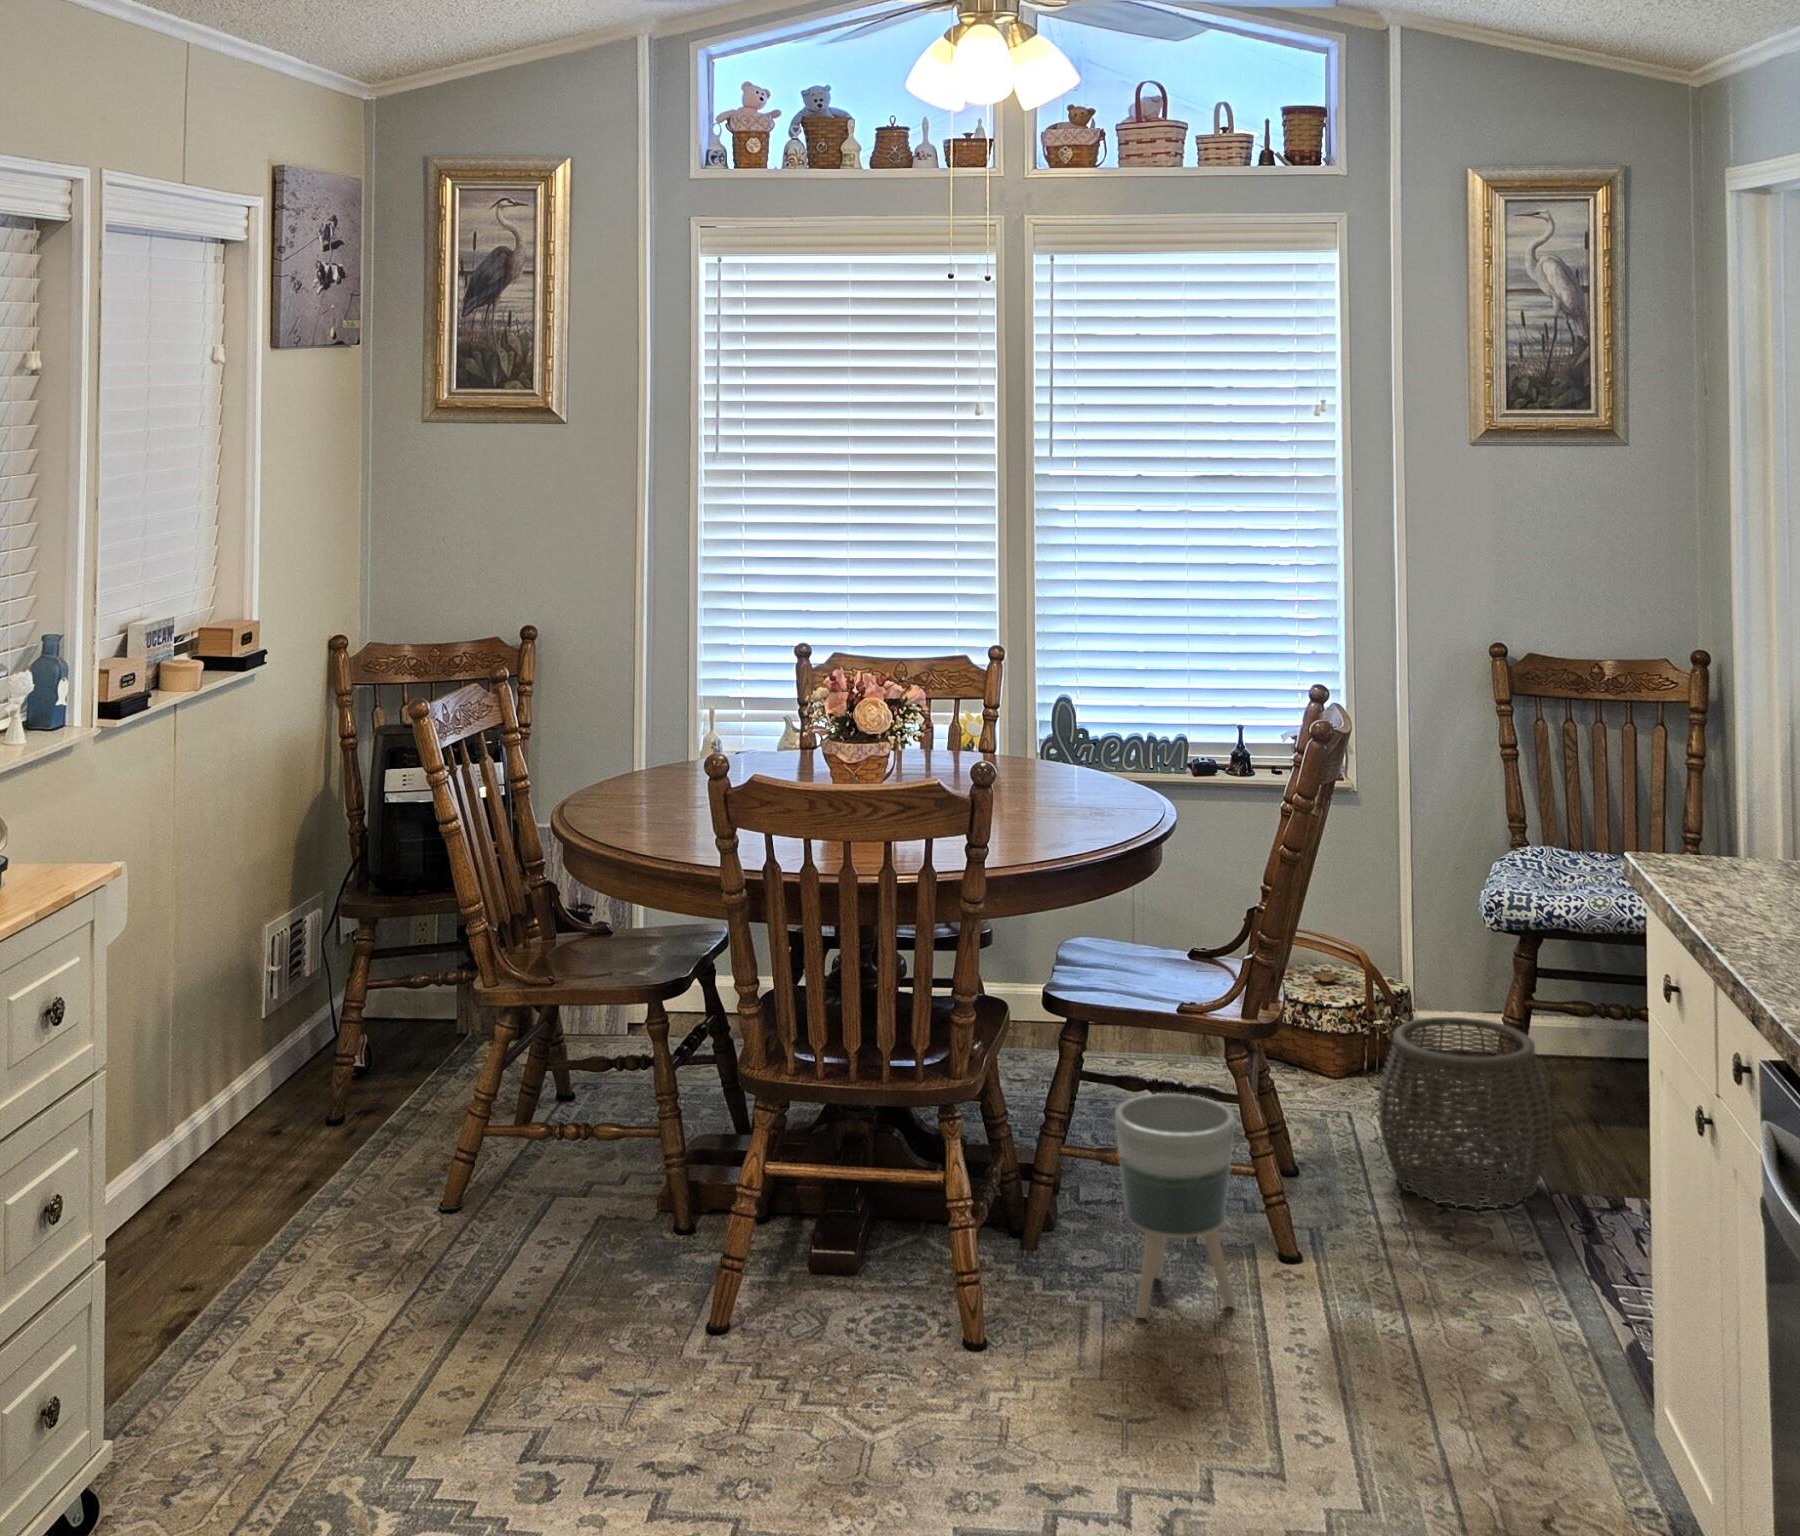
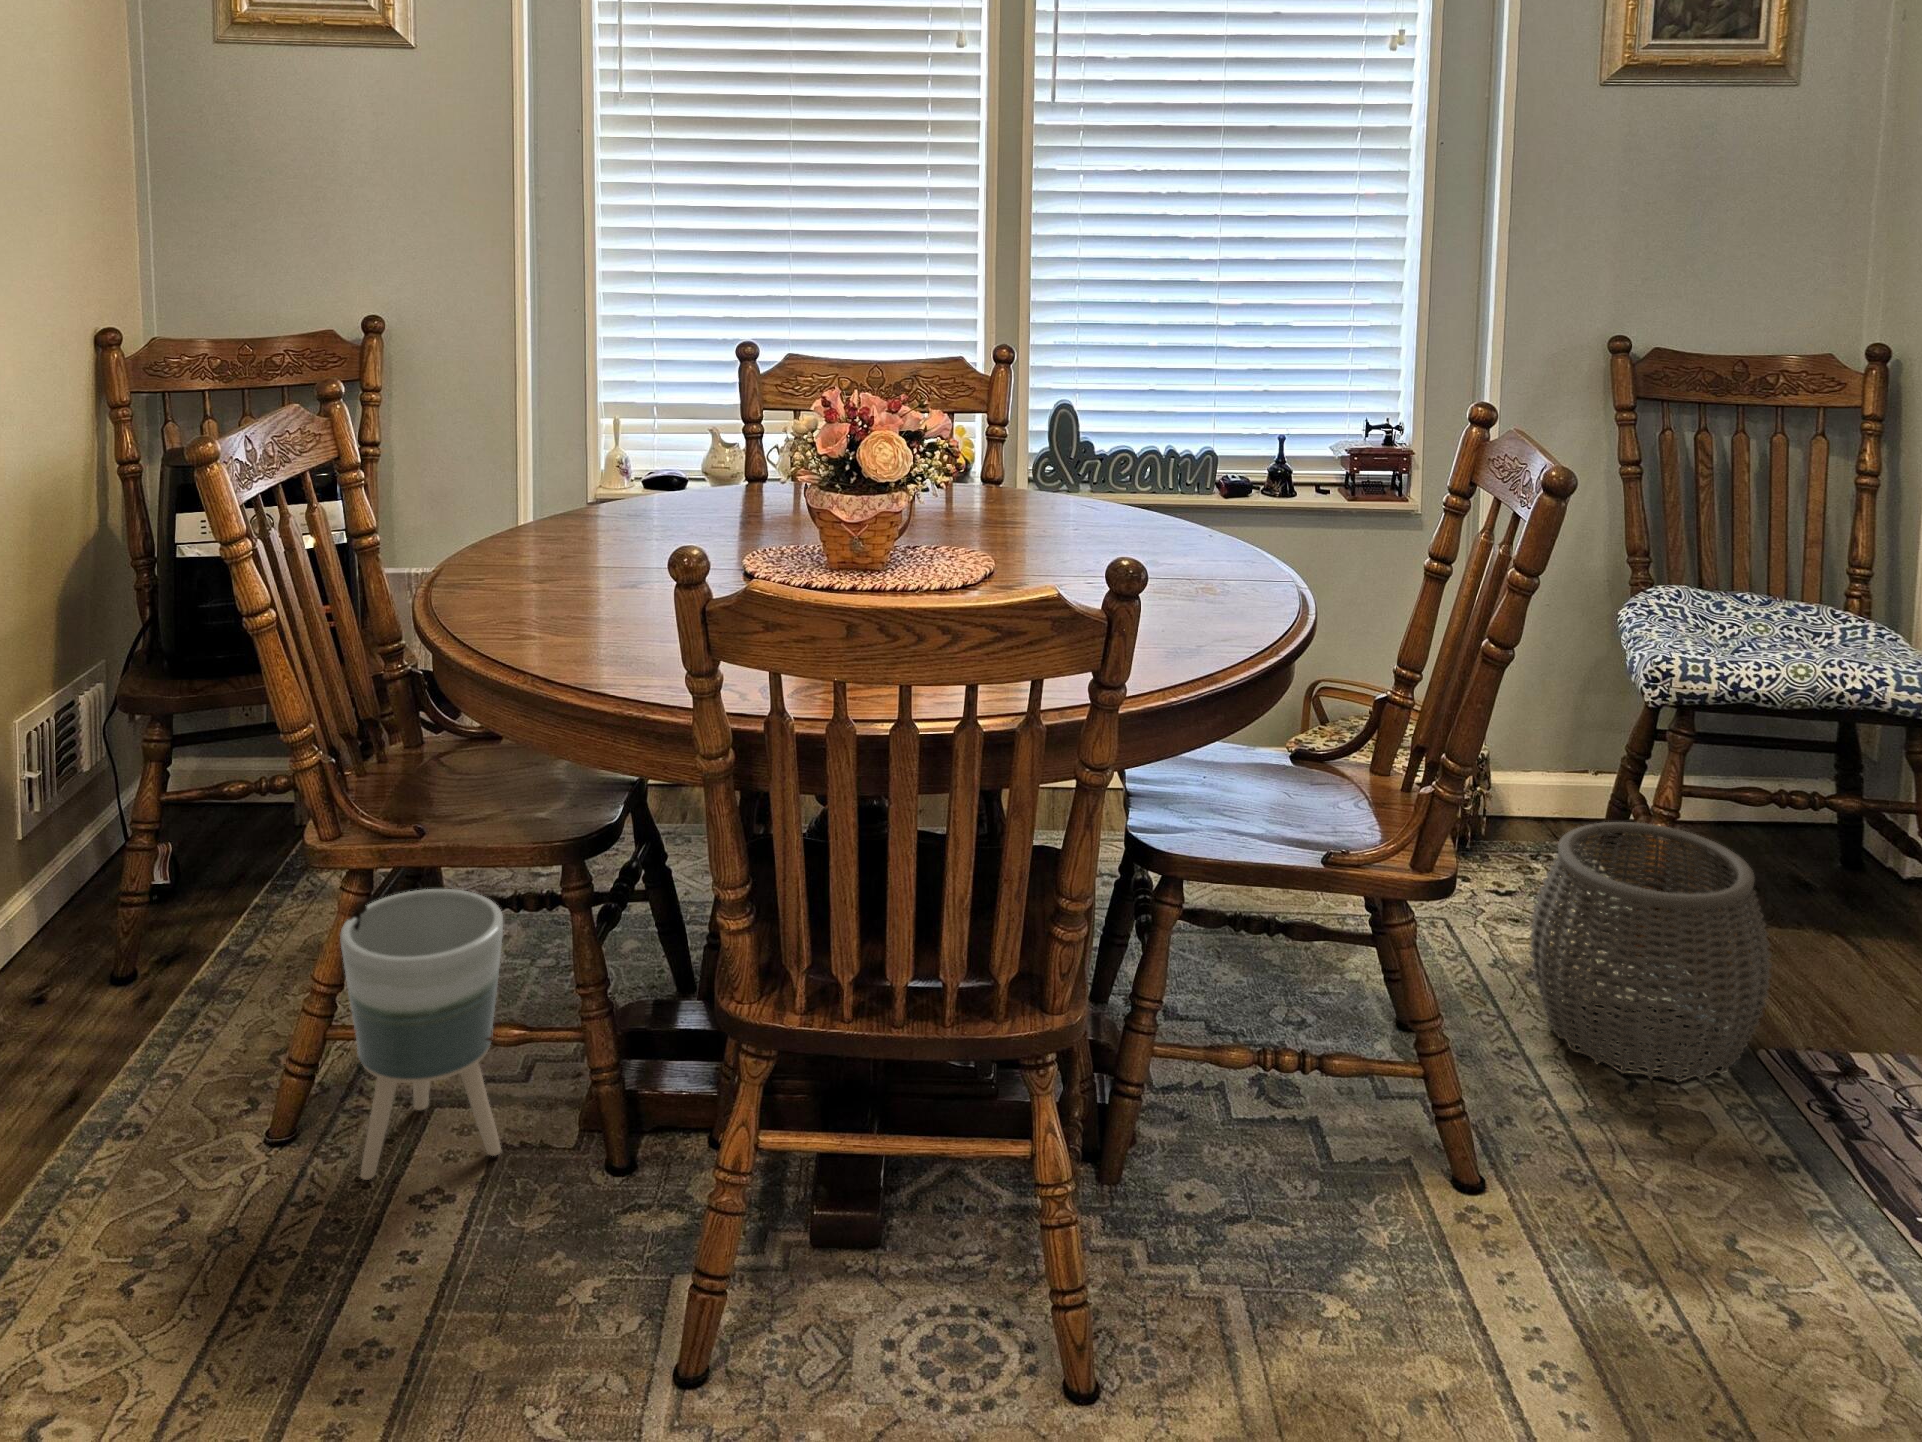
planter: present [1115,1093,1235,1318] -> present [340,889,503,1180]

